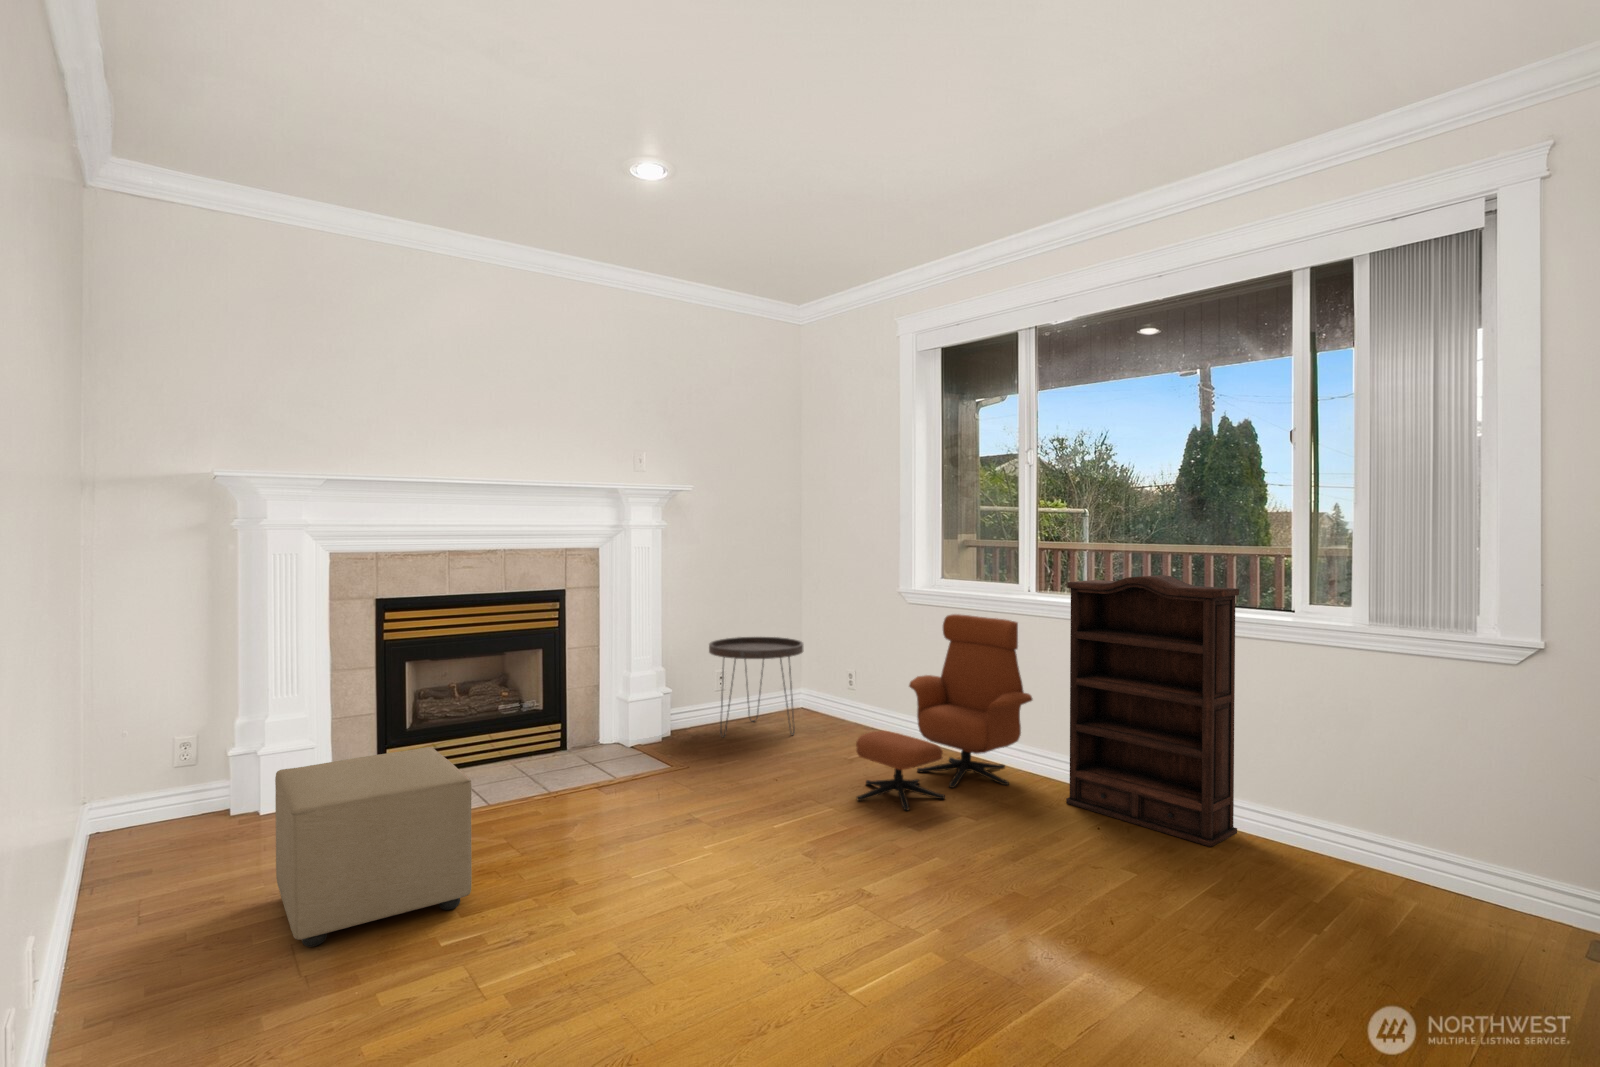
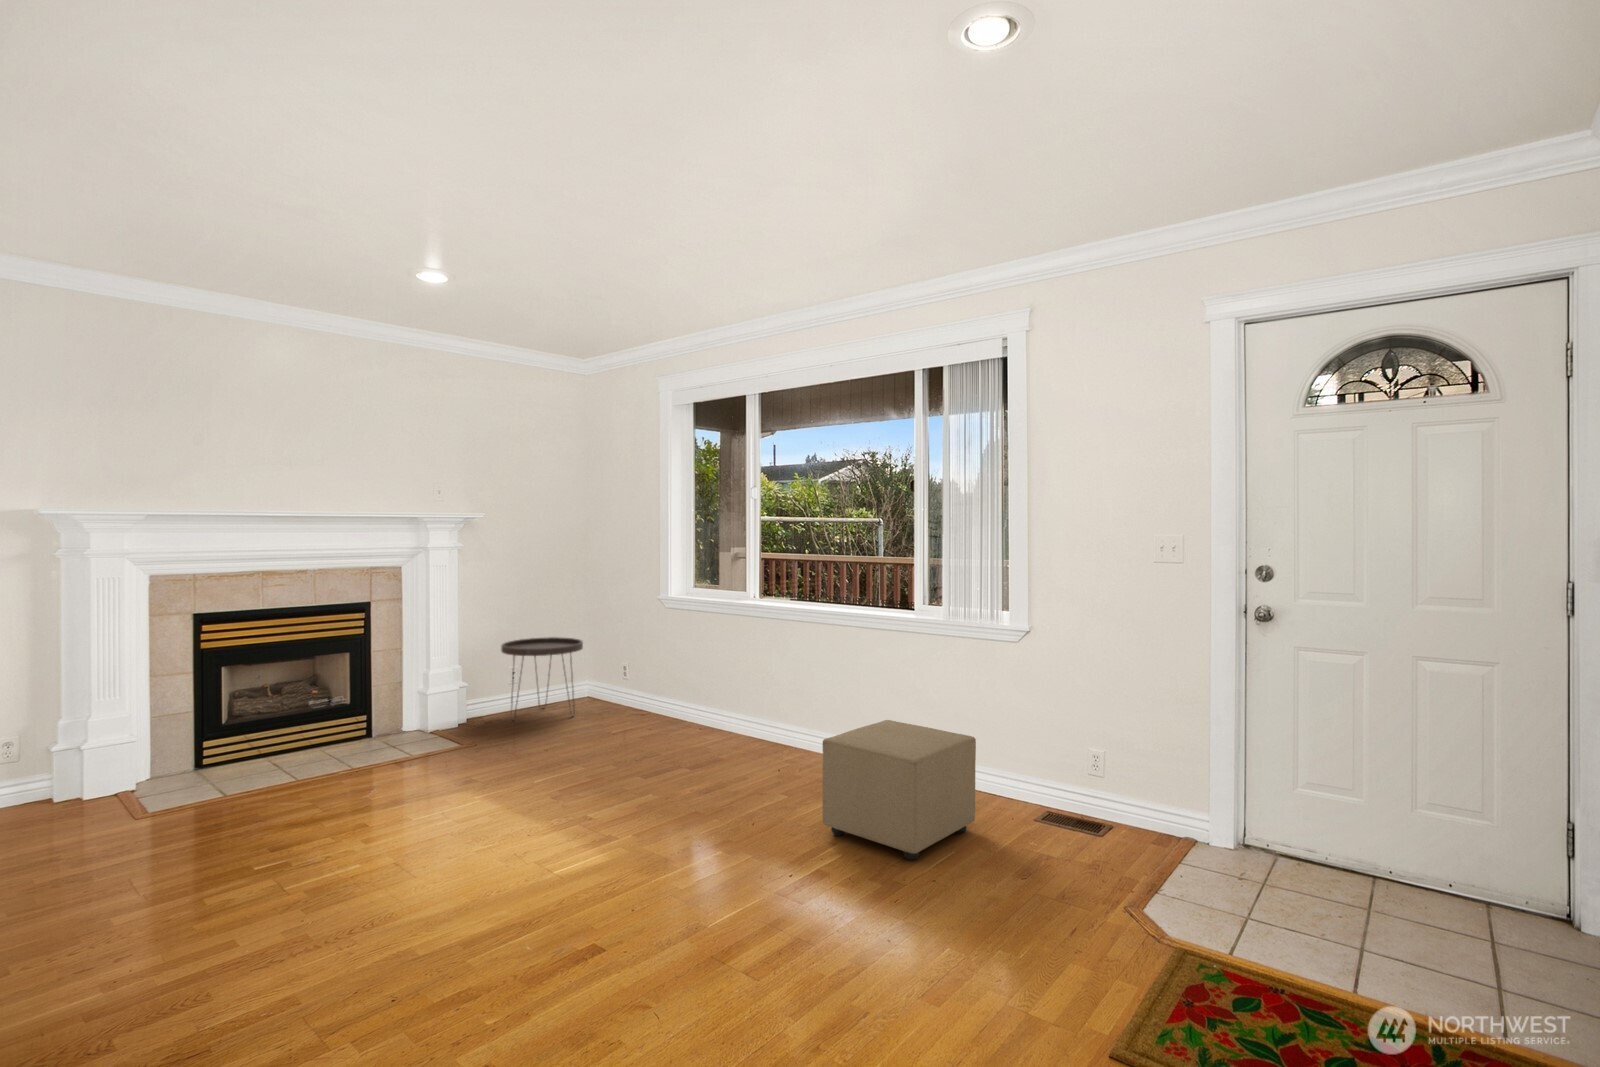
bookshelf: present [1066,575,1239,847] -> none [766,586,874,776]
lounge chair: present [856,614,1033,810] -> none [608,616,748,765]
ottoman: present [275,747,472,947] -> present [822,720,976,860]

